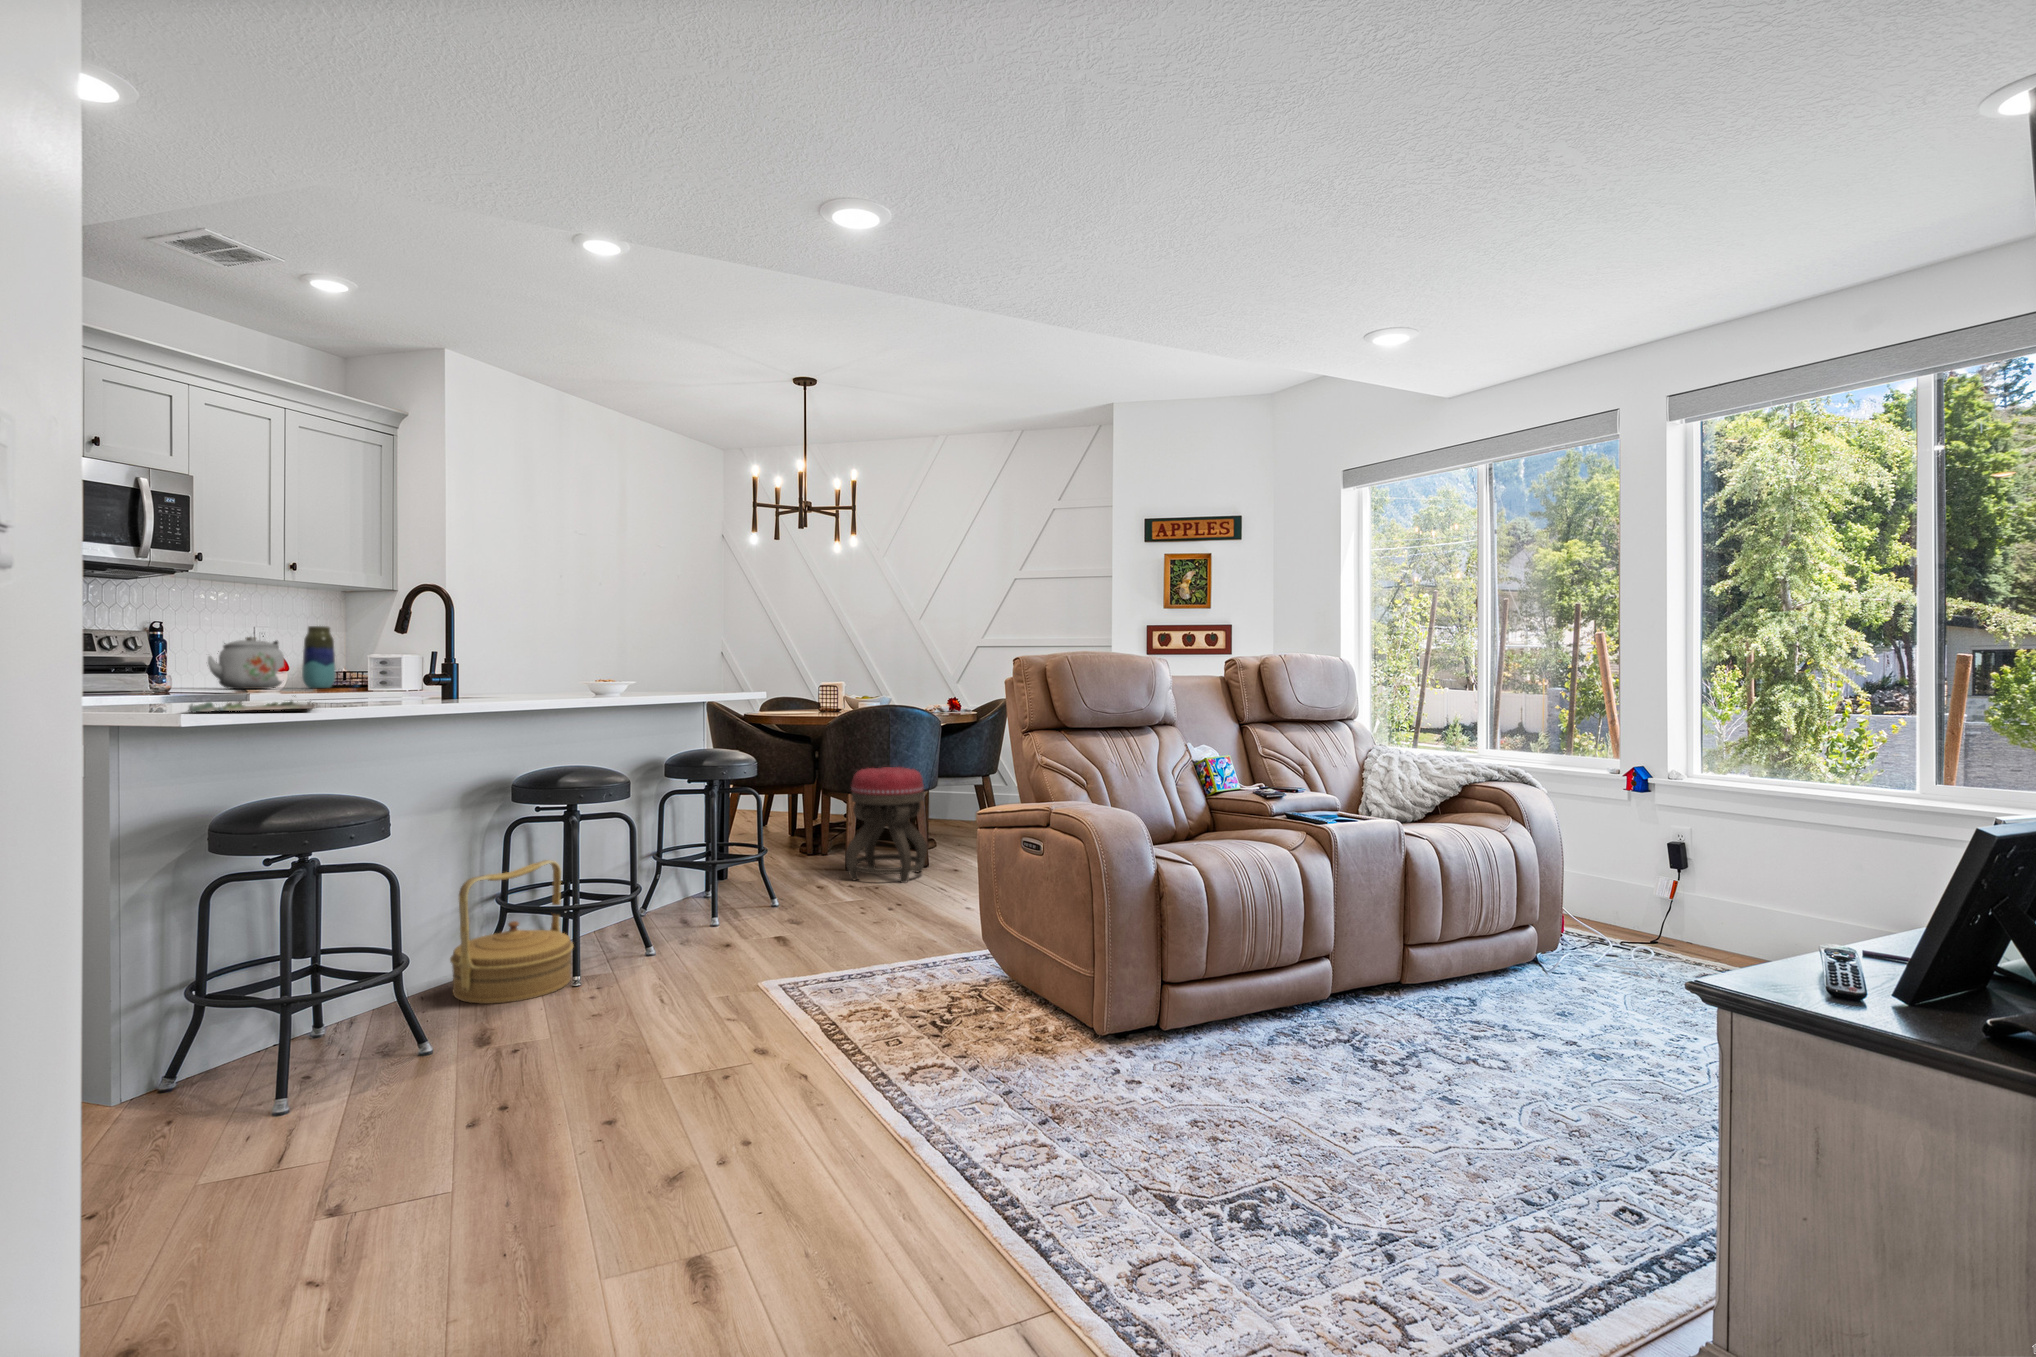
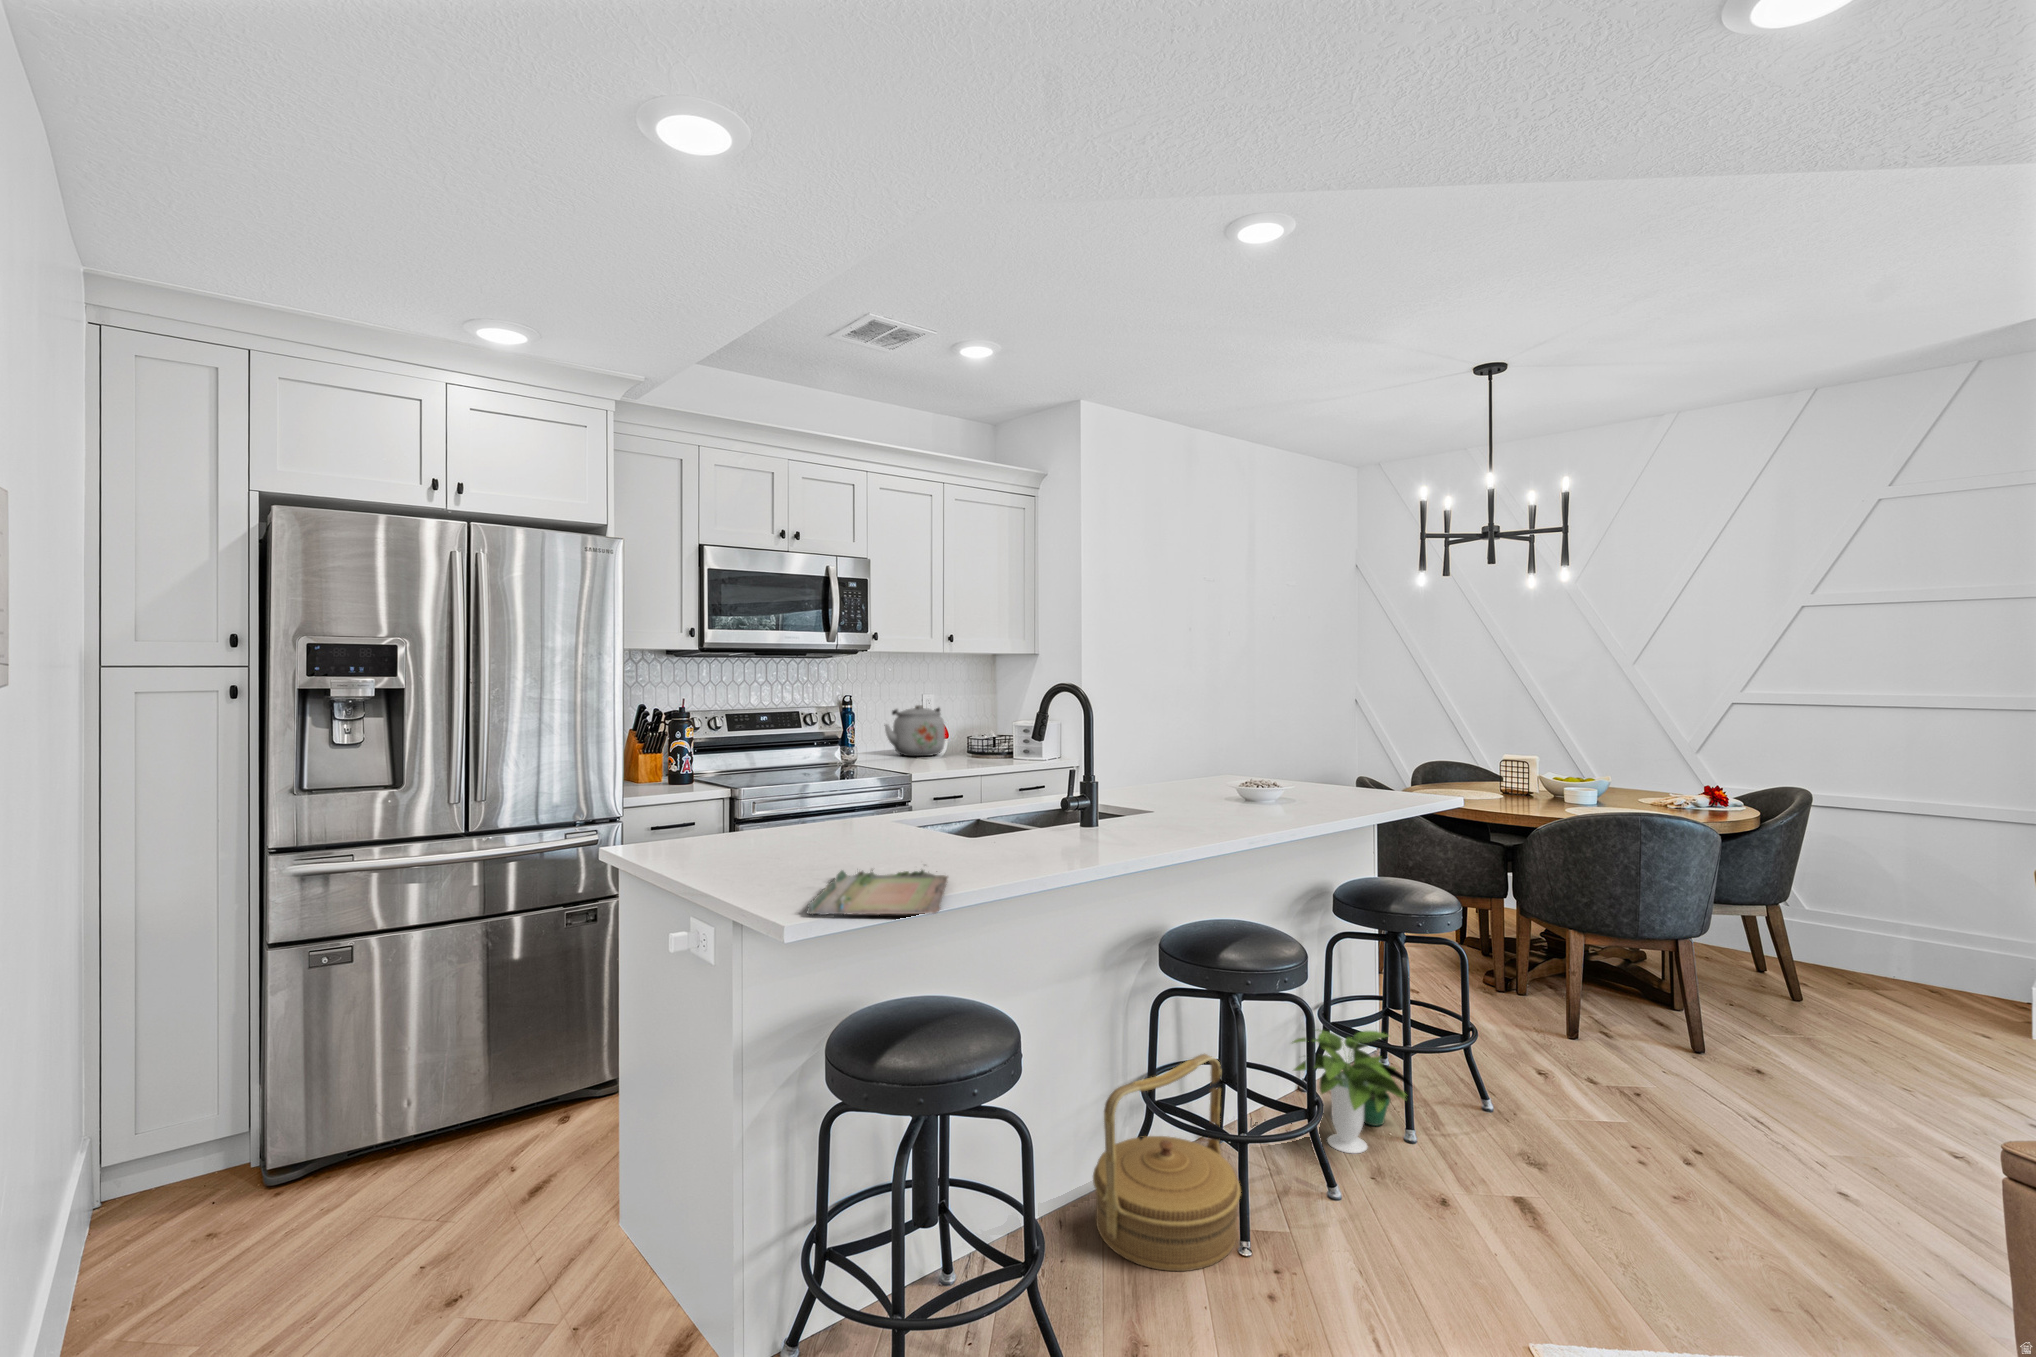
vase: present [302,626,336,688] -> none [960,691,986,753]
ottoman: present [845,767,927,883] -> none [1576,902,1710,1091]
potted plant: none [624,852,717,937] -> present [1293,1029,1412,1153]

